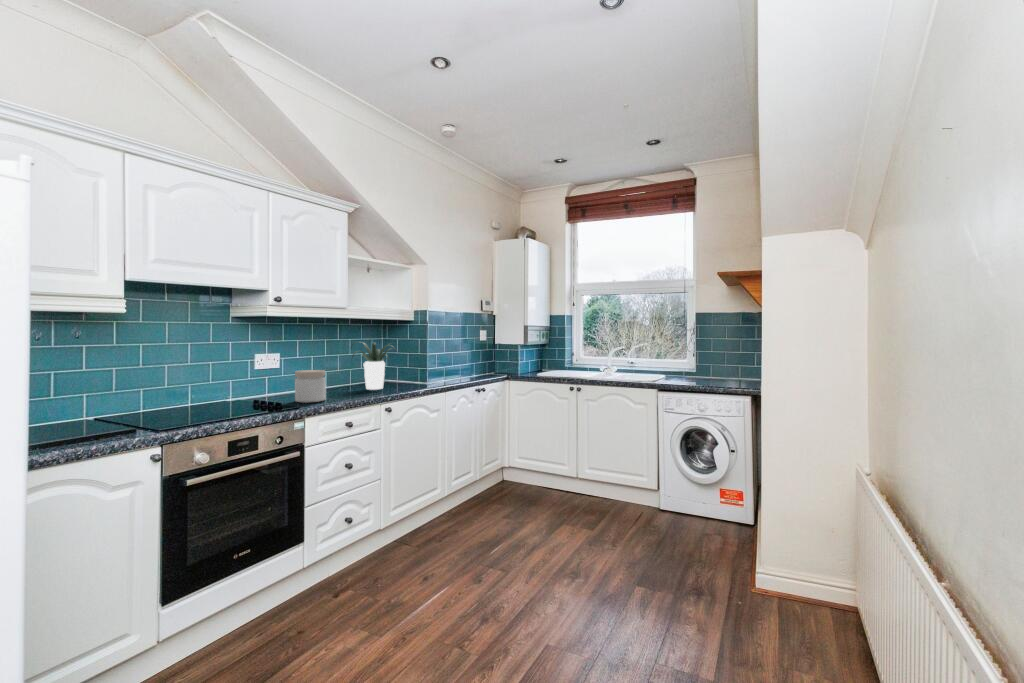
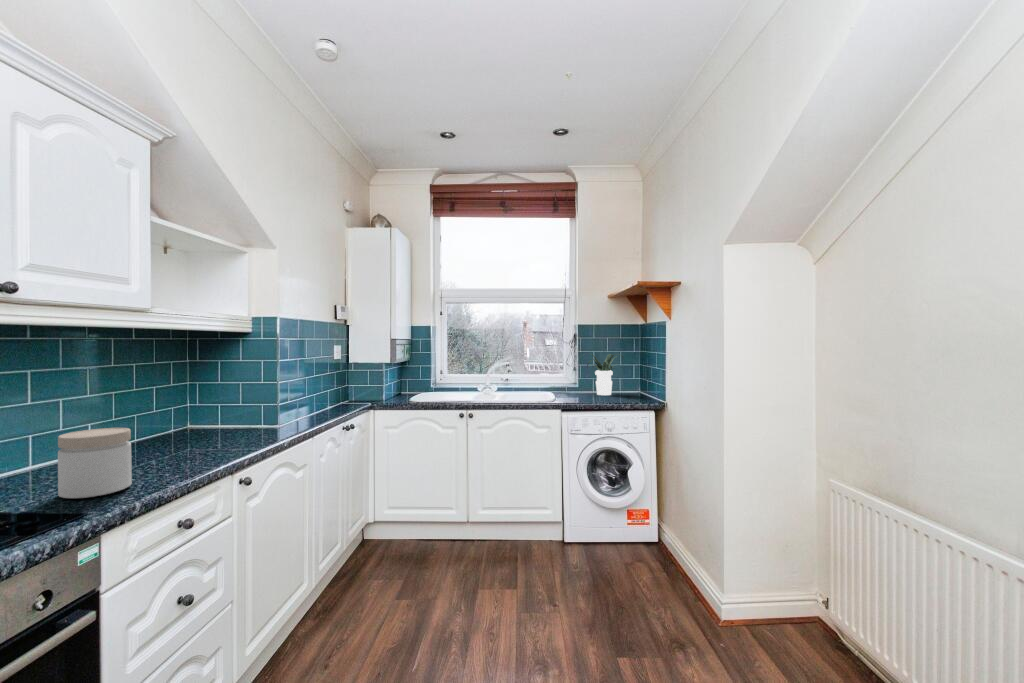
potted plant: present [353,343,395,390] -> present [587,354,623,395]

